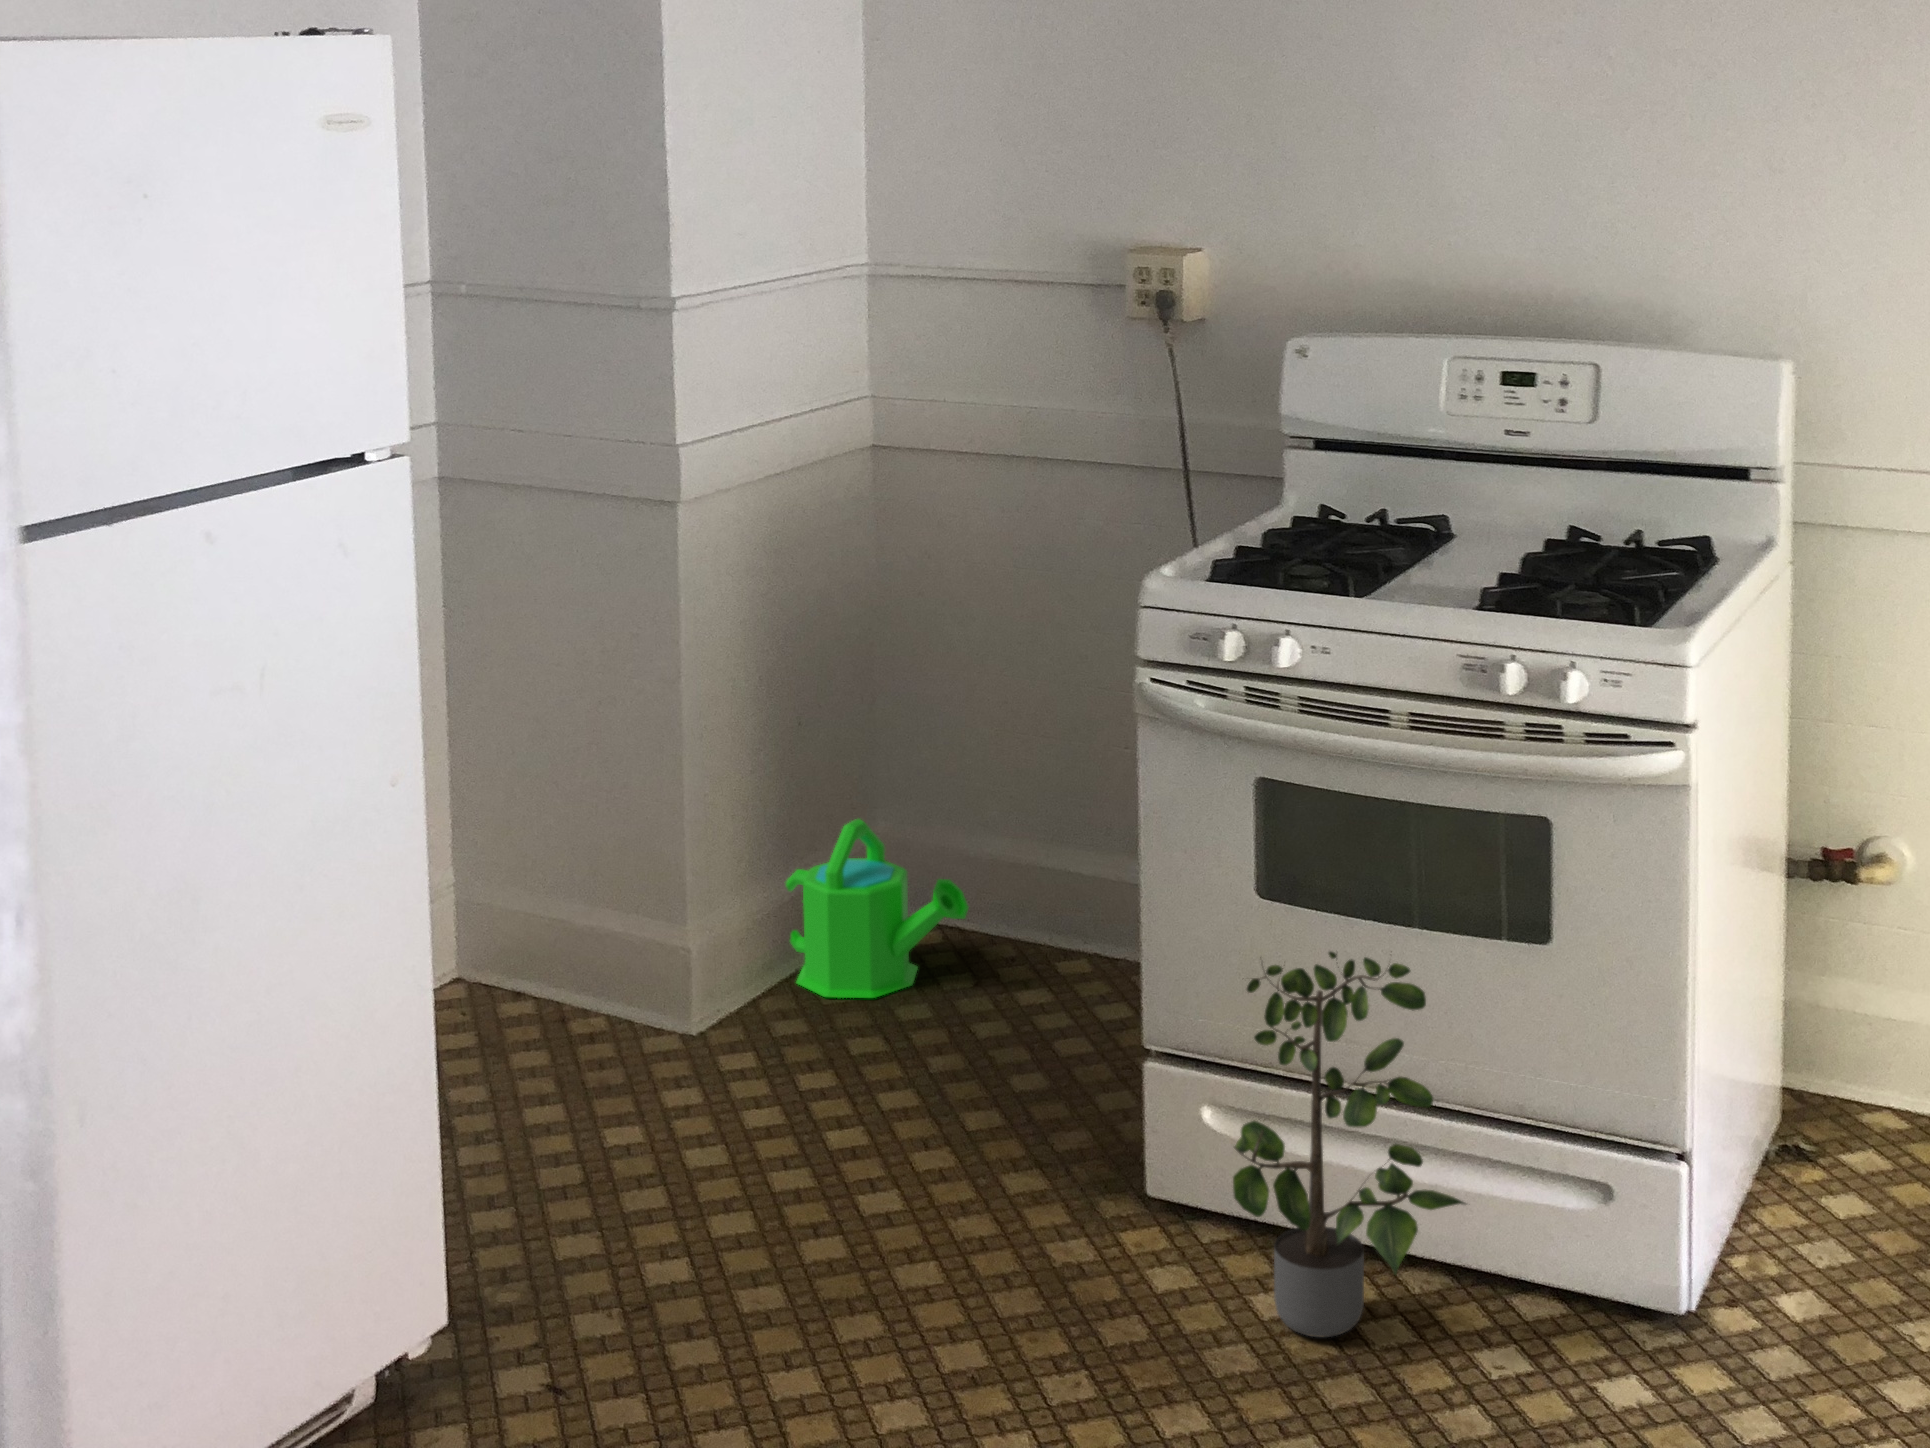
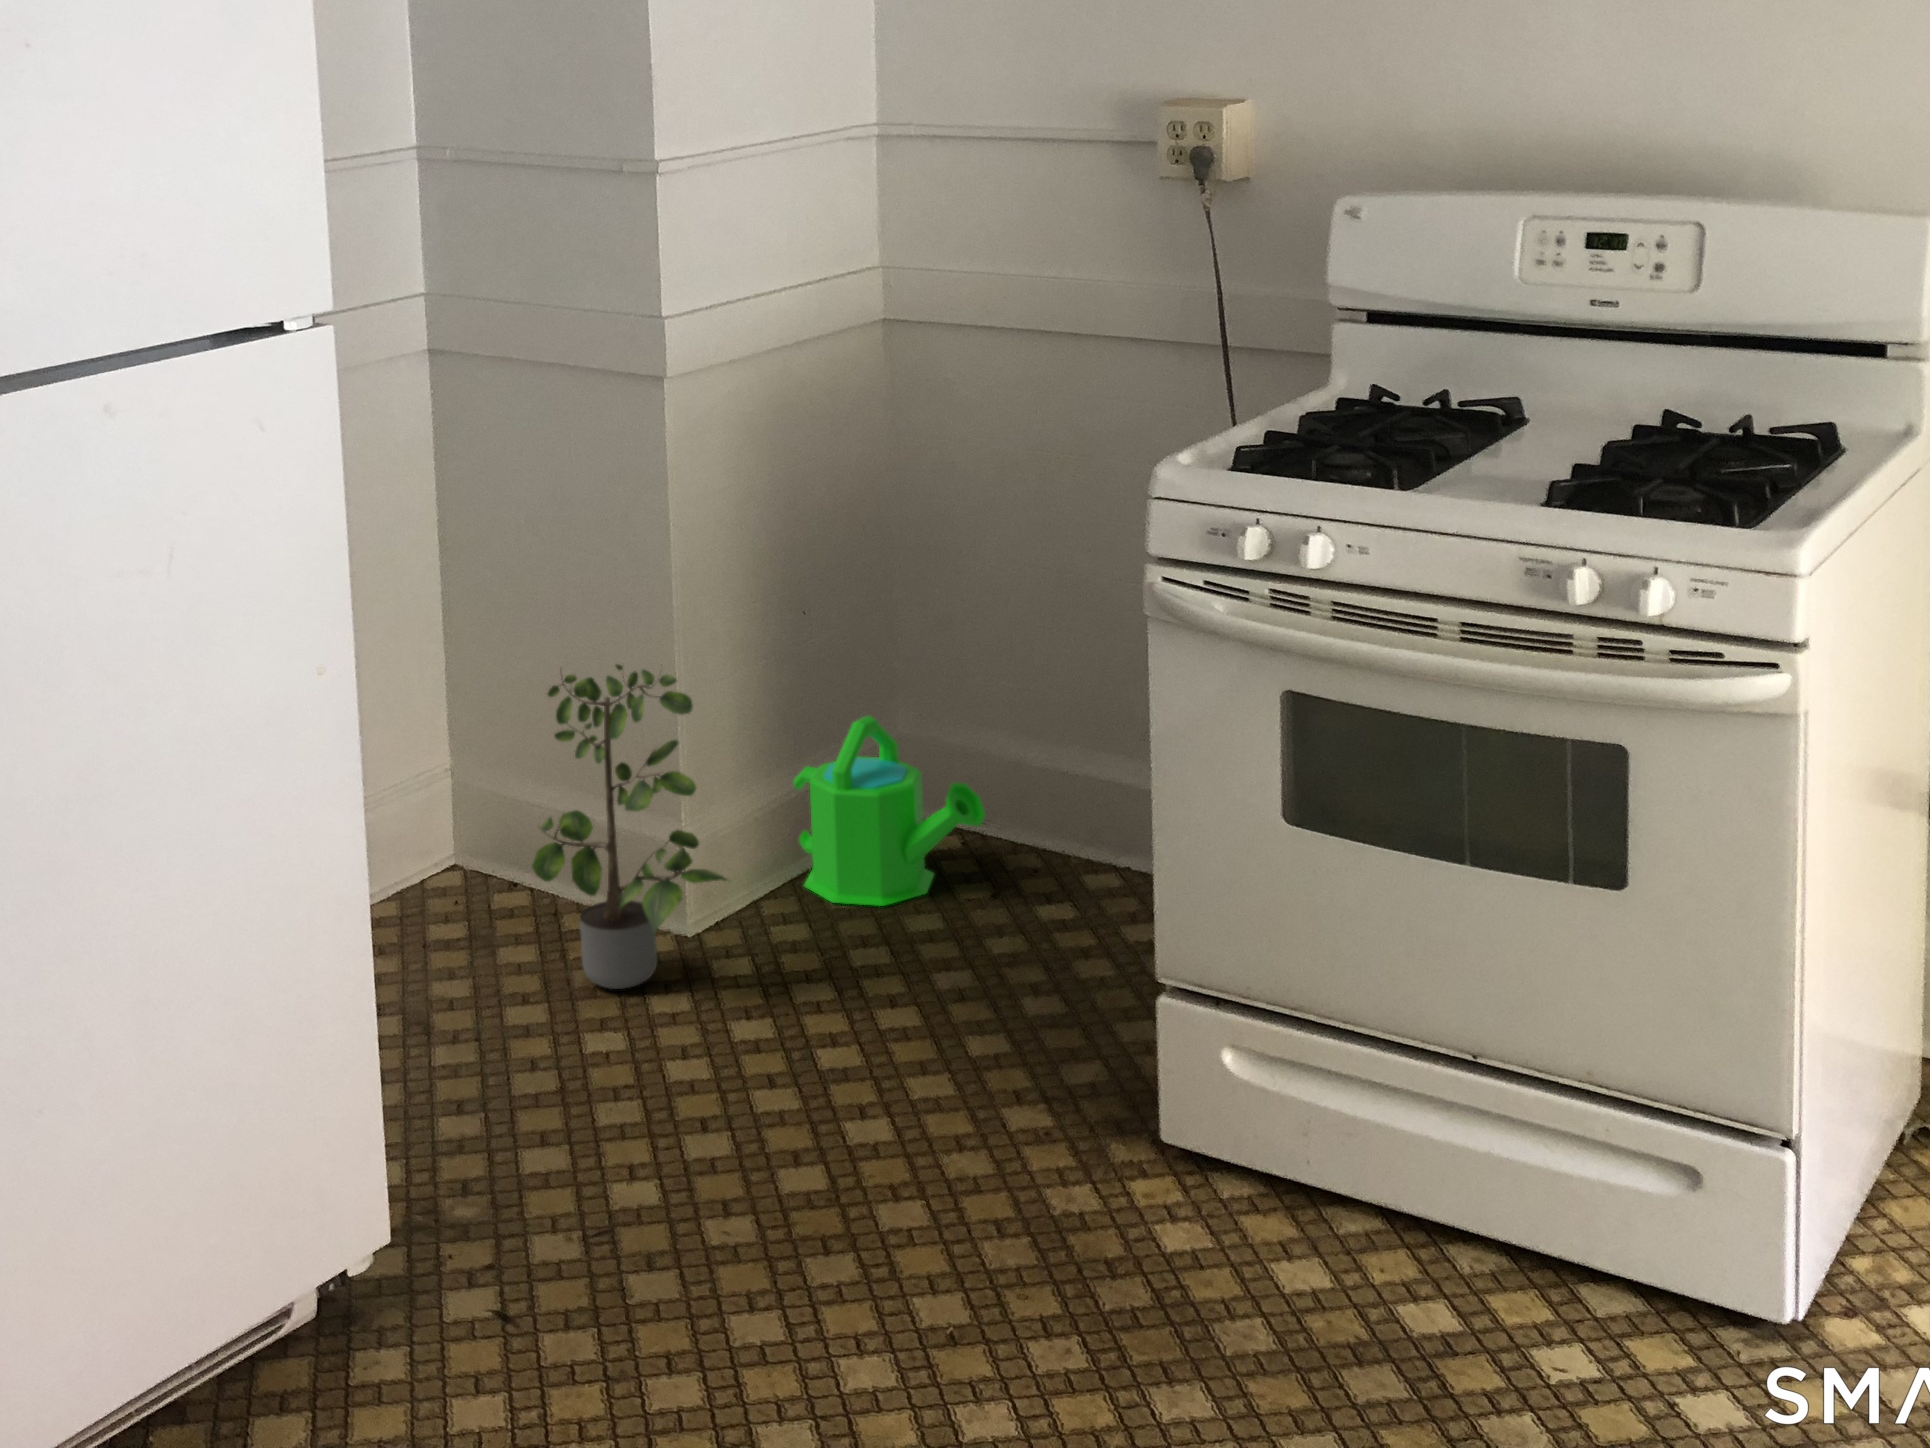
potted plant: present [1233,952,1466,1337] -> present [532,664,727,989]

